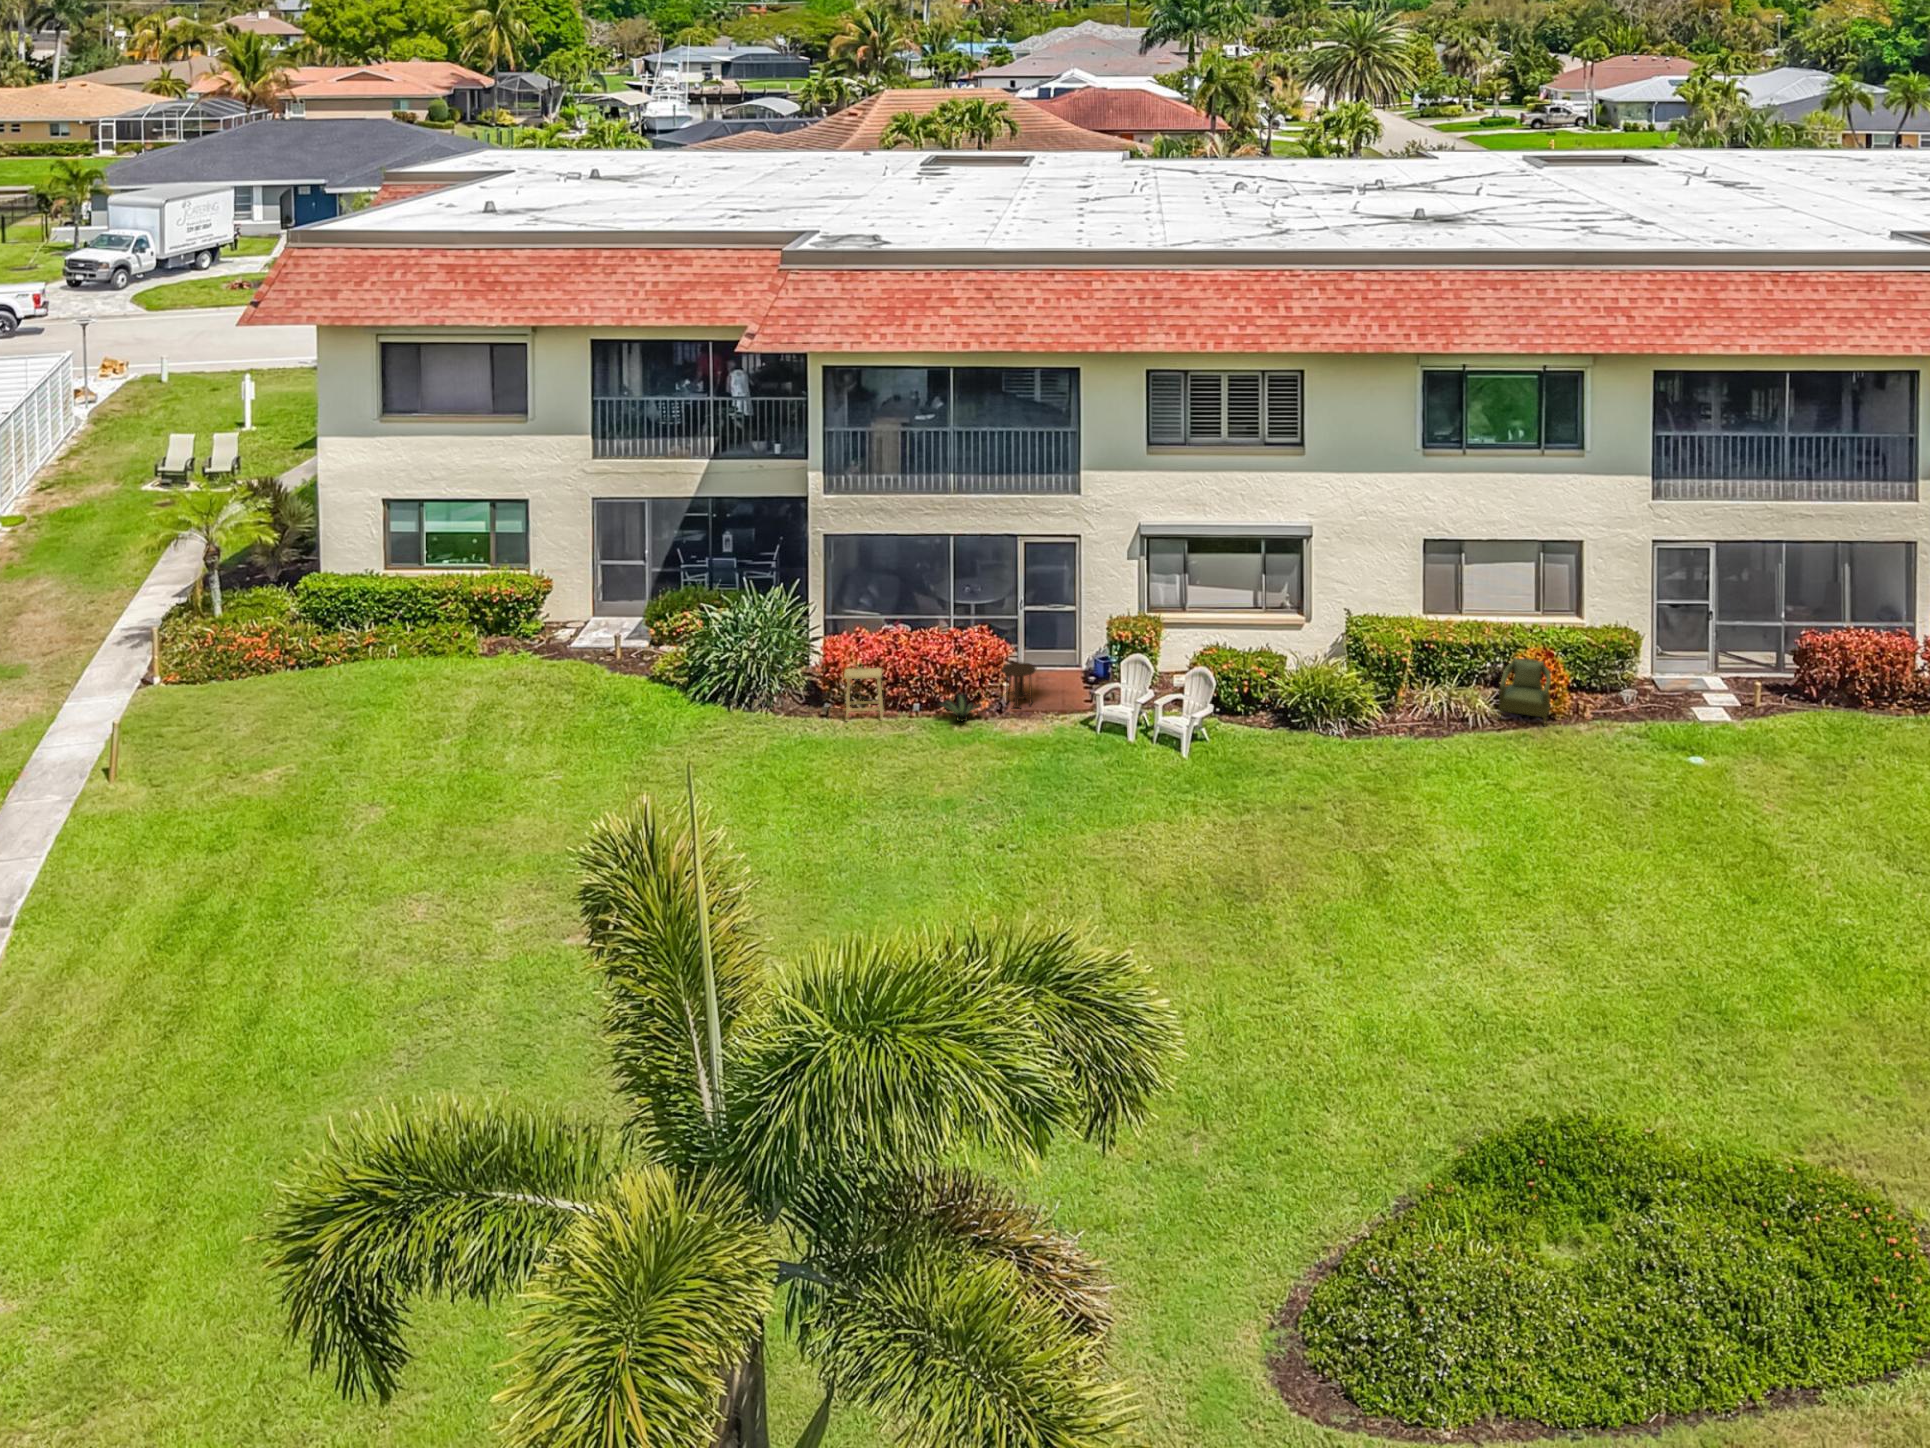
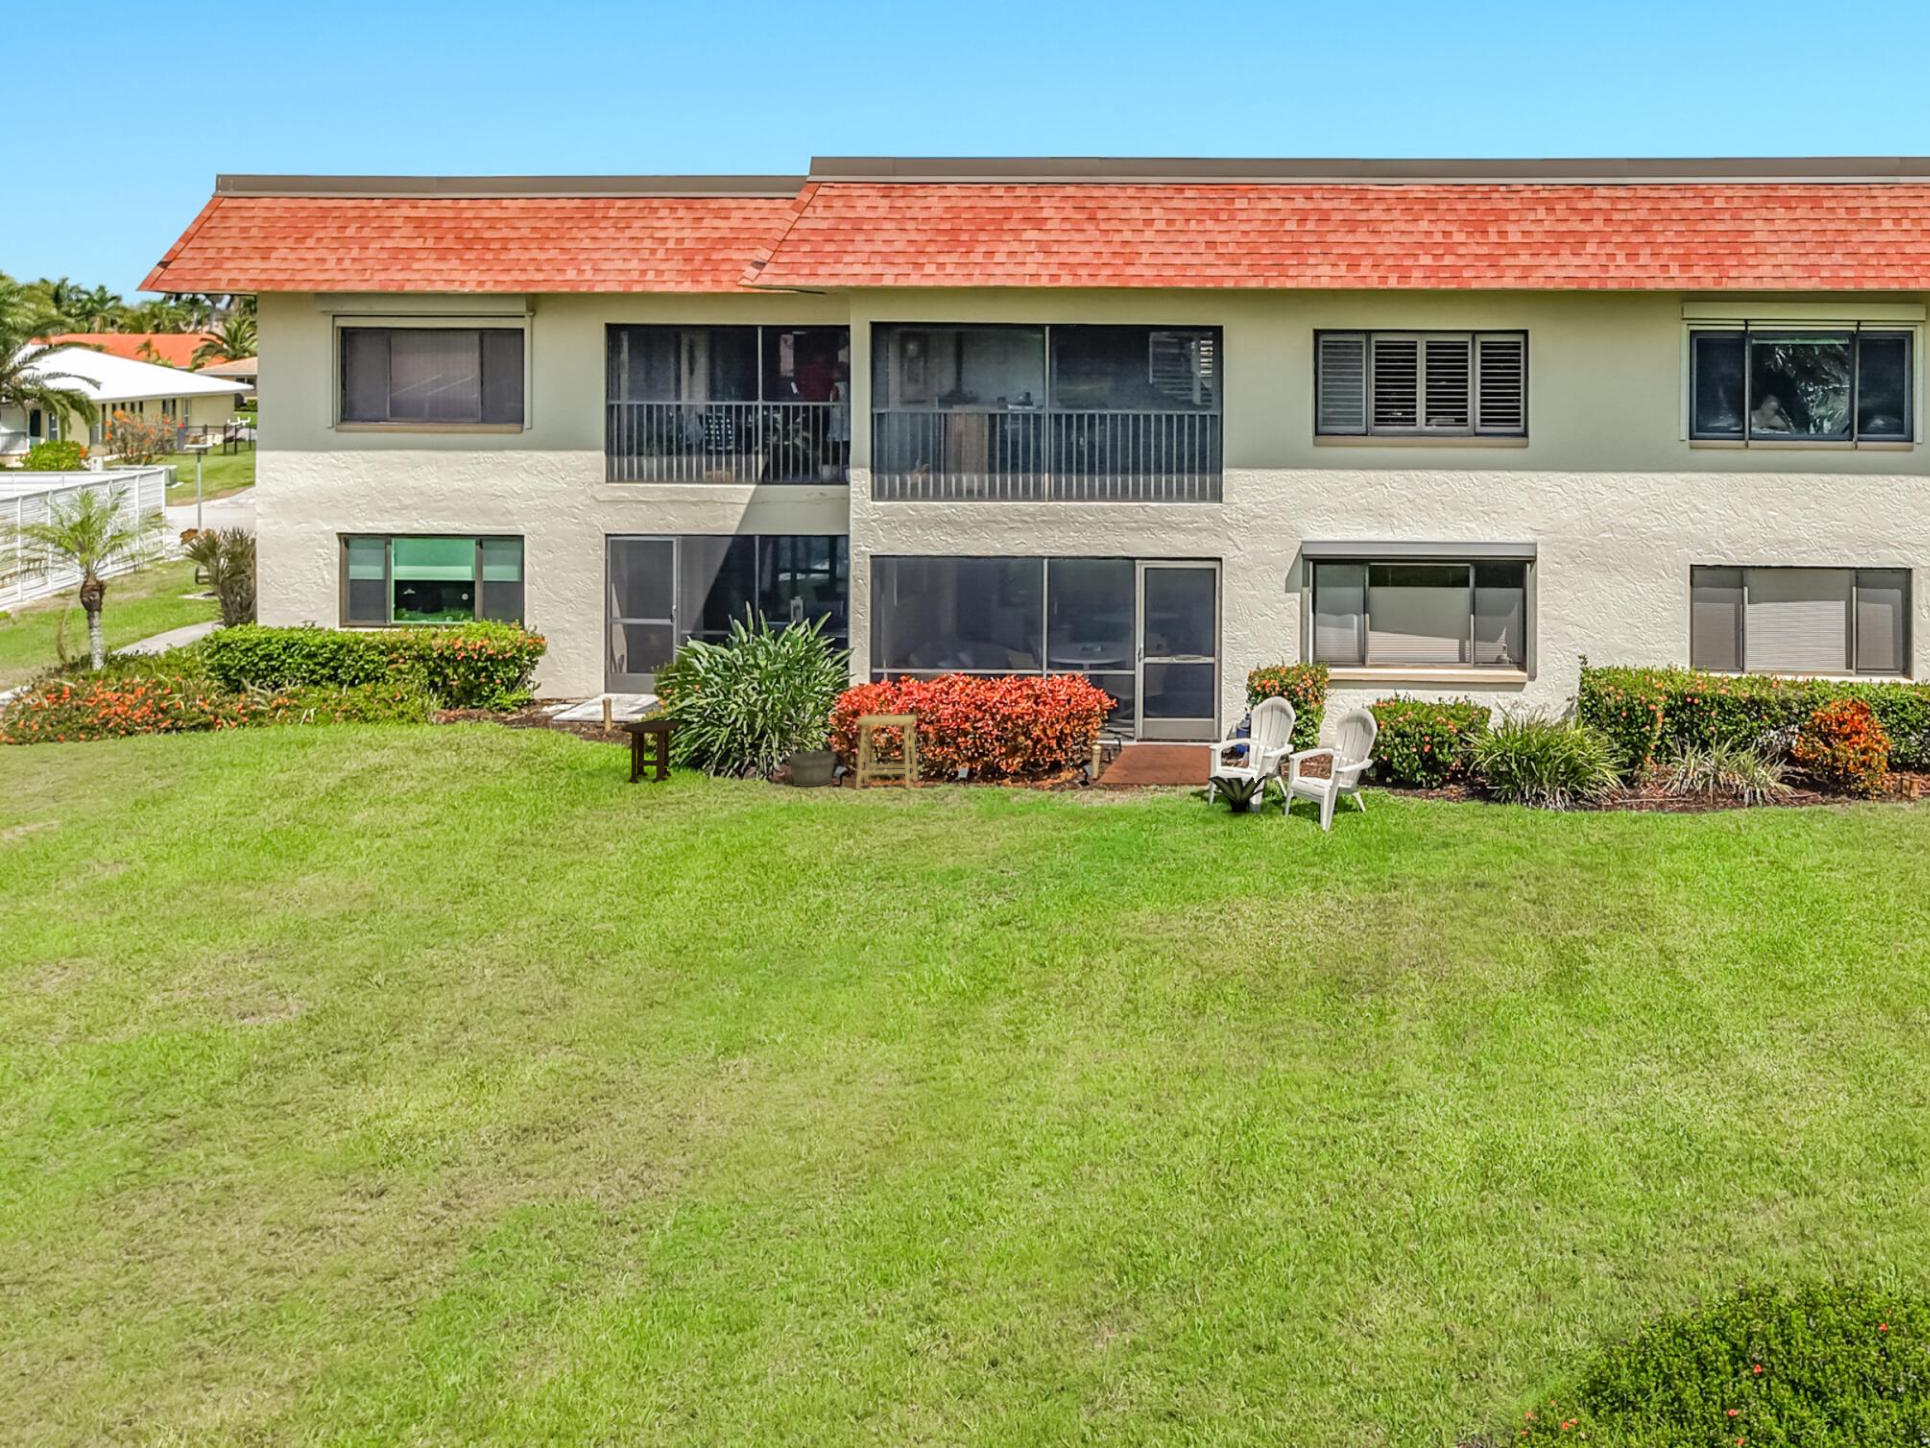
armchair: present [1498,658,1551,726] -> none [1788,709,1863,802]
side table: present [1001,662,1037,709] -> present [622,720,679,783]
wooden bucket: none [794,689,826,719] -> present [789,751,836,787]
potted plant: present [938,693,982,722] -> present [1207,776,1268,812]

